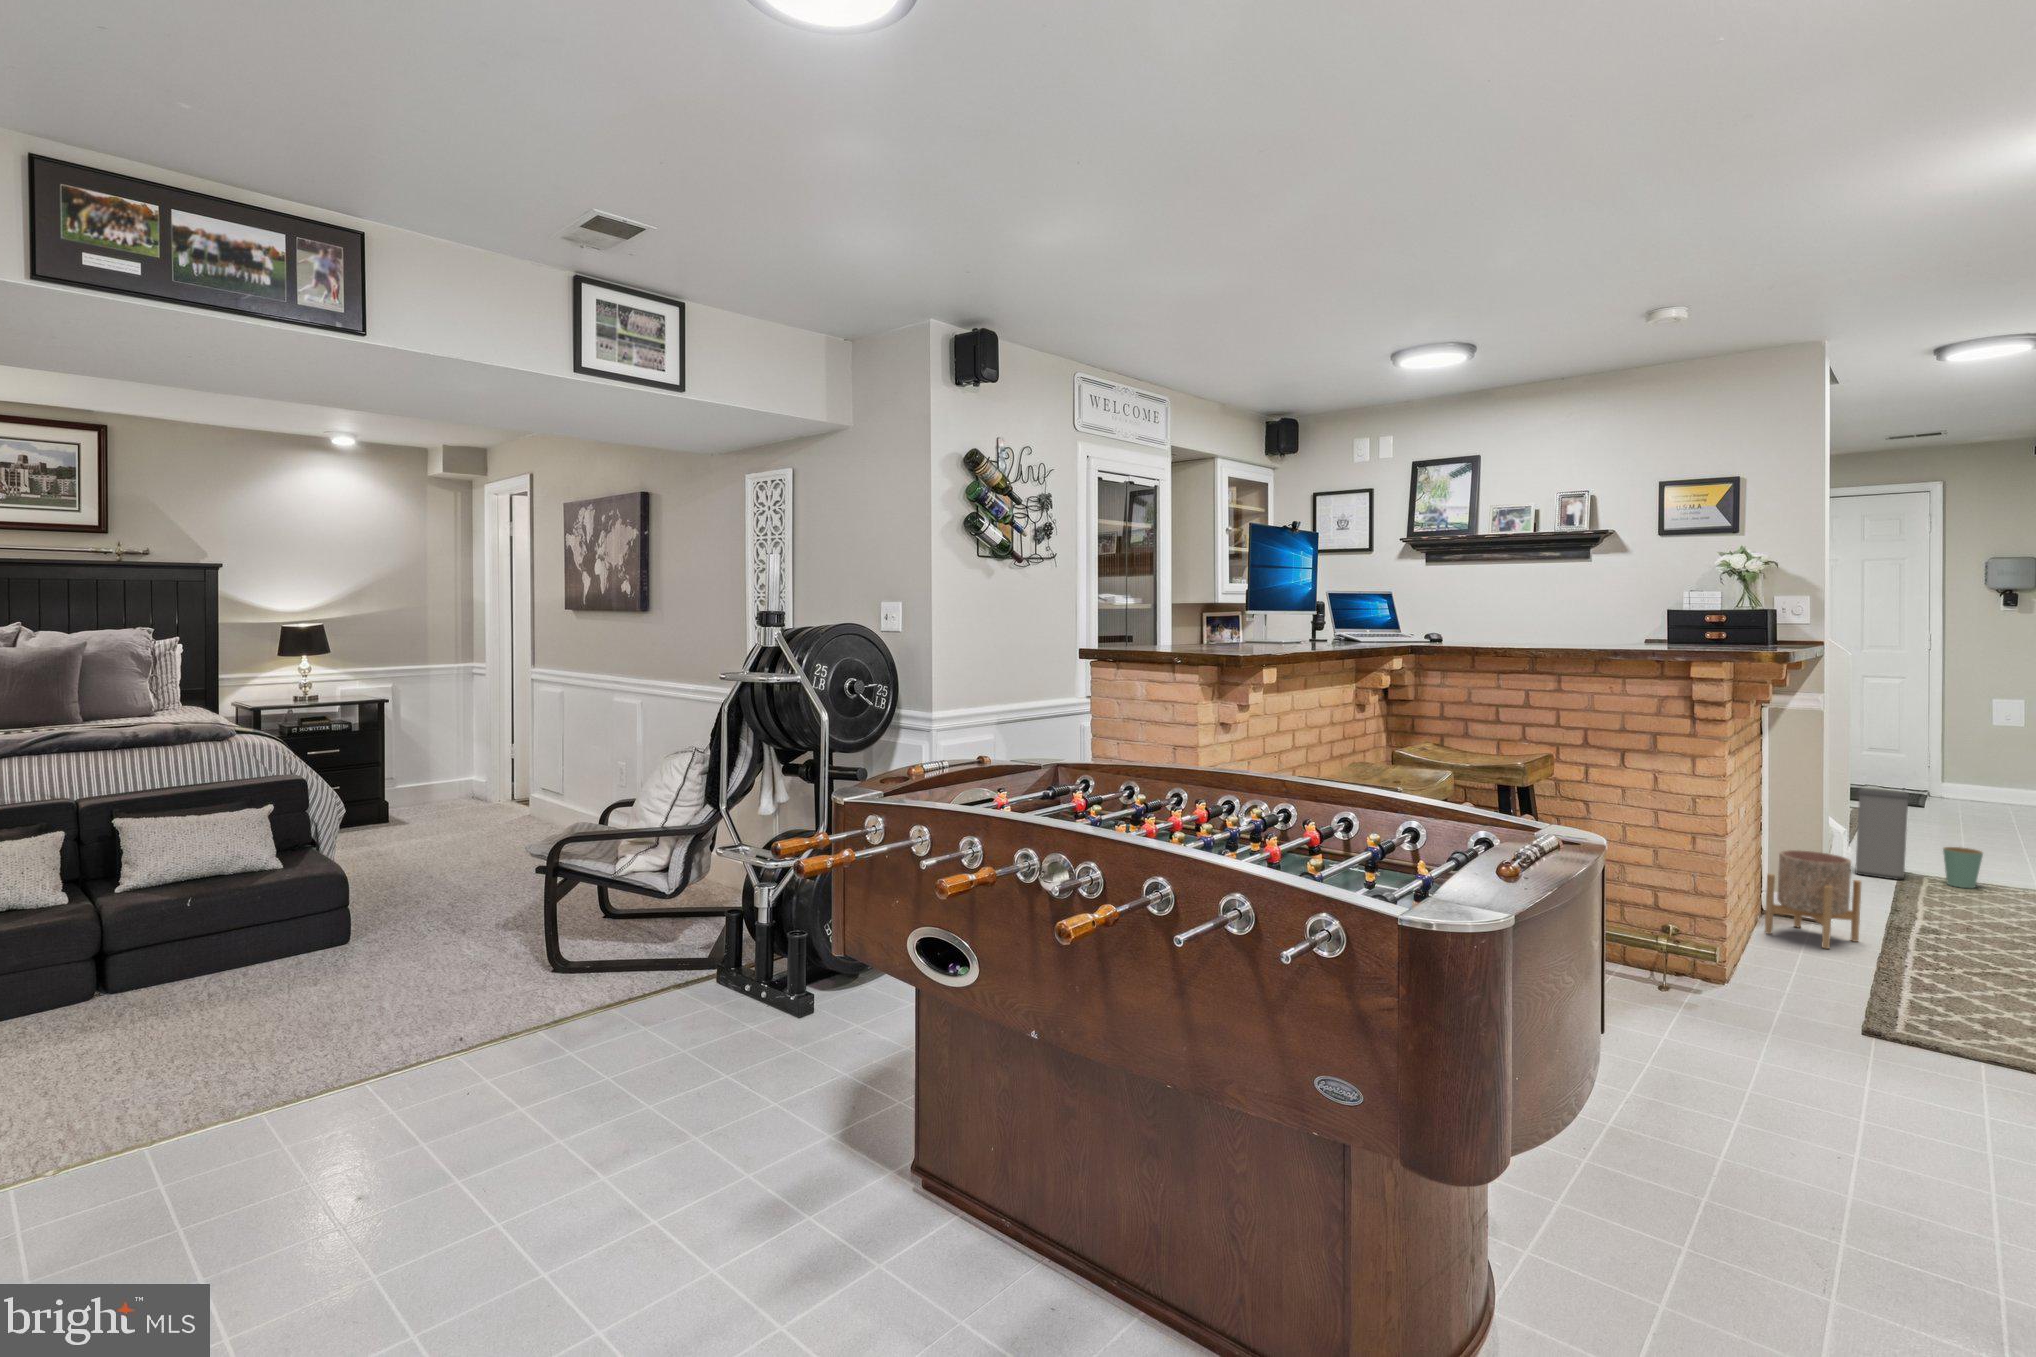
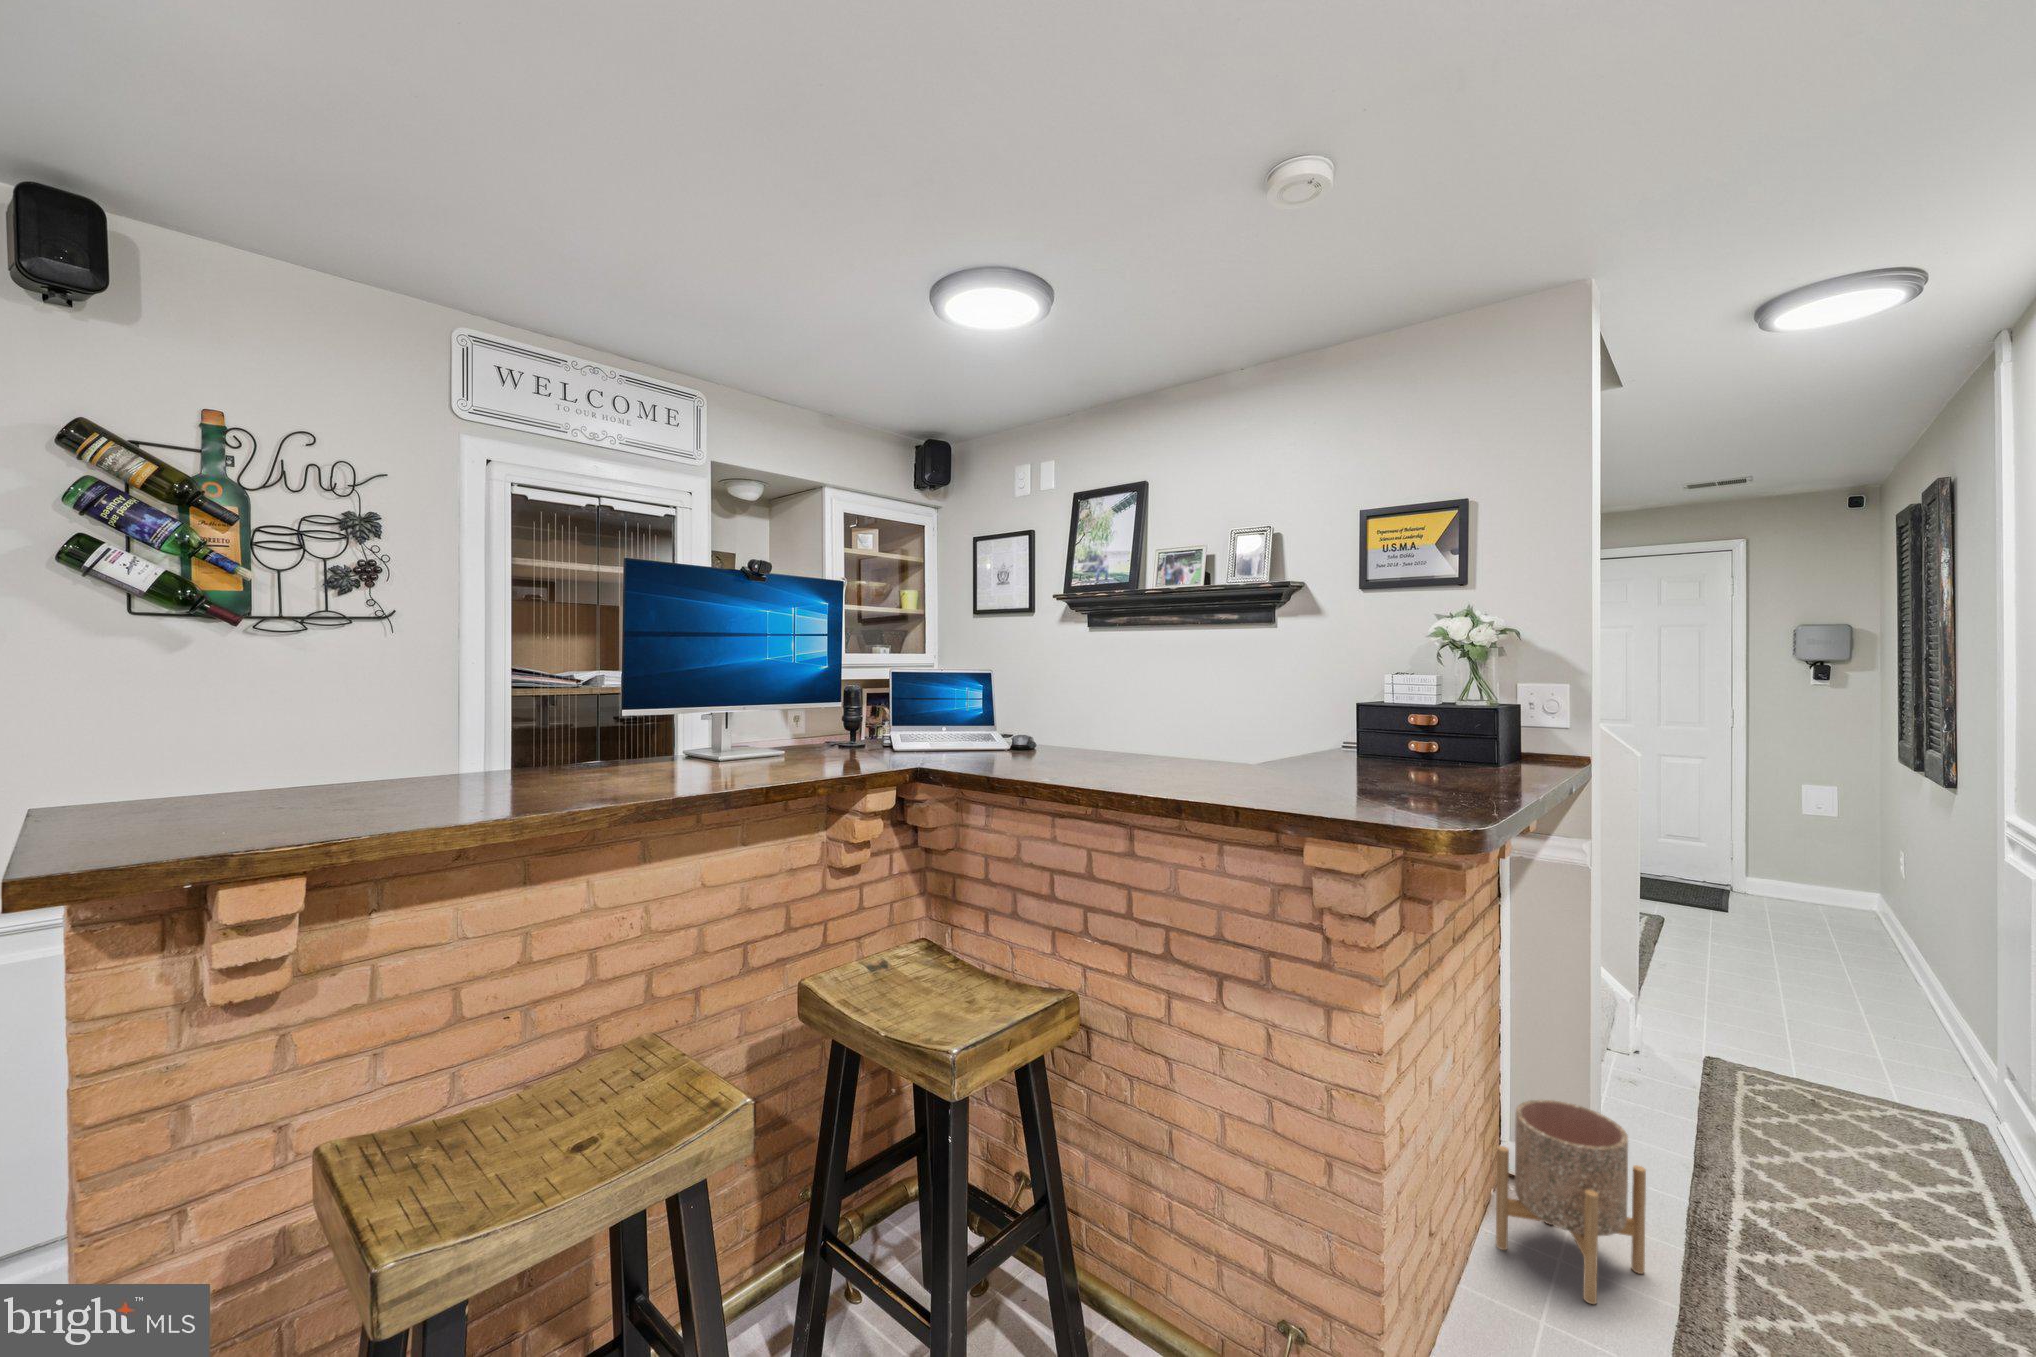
trash can: present [1855,788,1983,888] -> none [1639,941,1811,1098]

